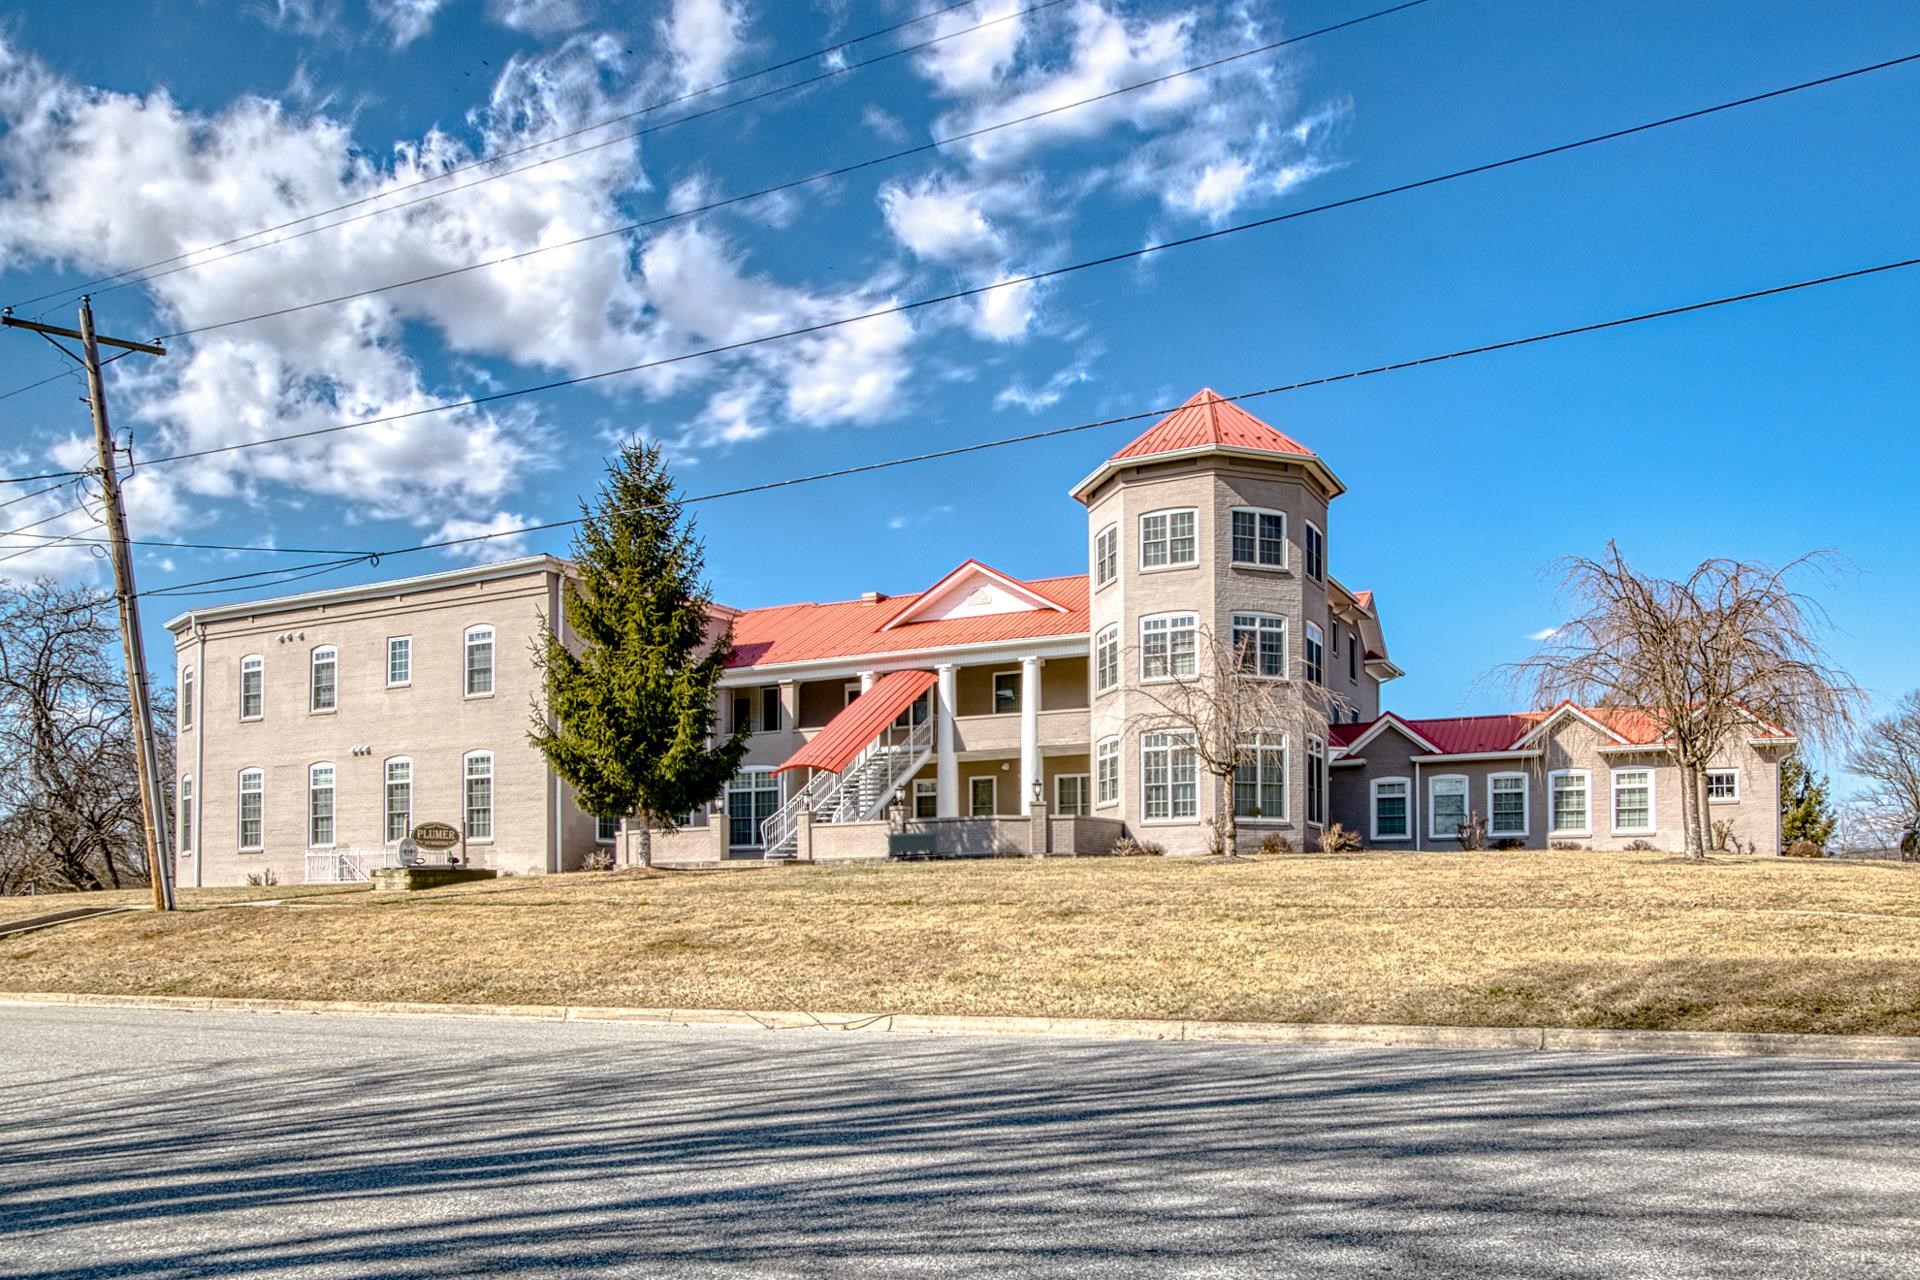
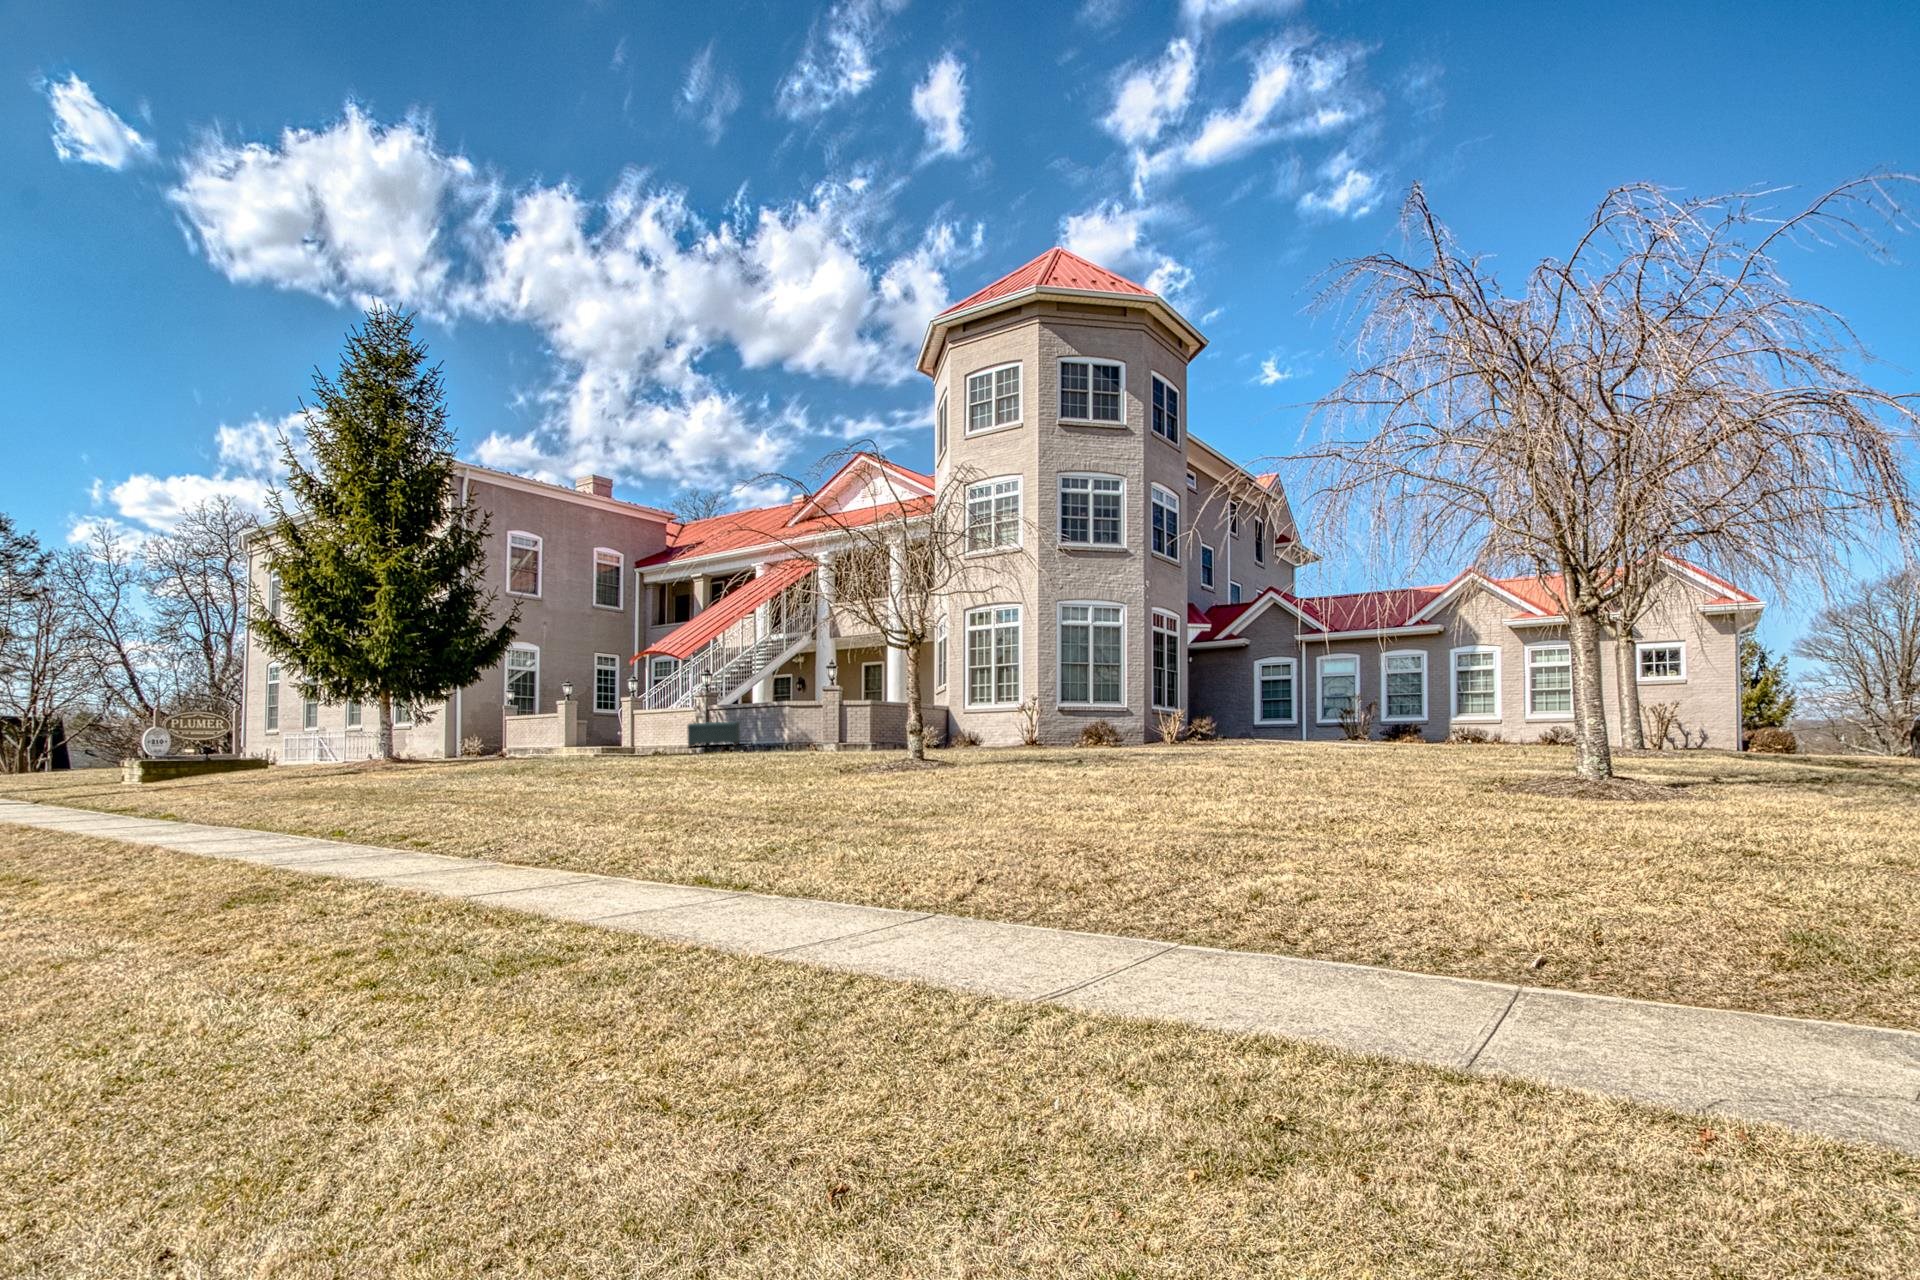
potted tree: present [1247,807,1264,846] -> none [1067,691,1088,737]

